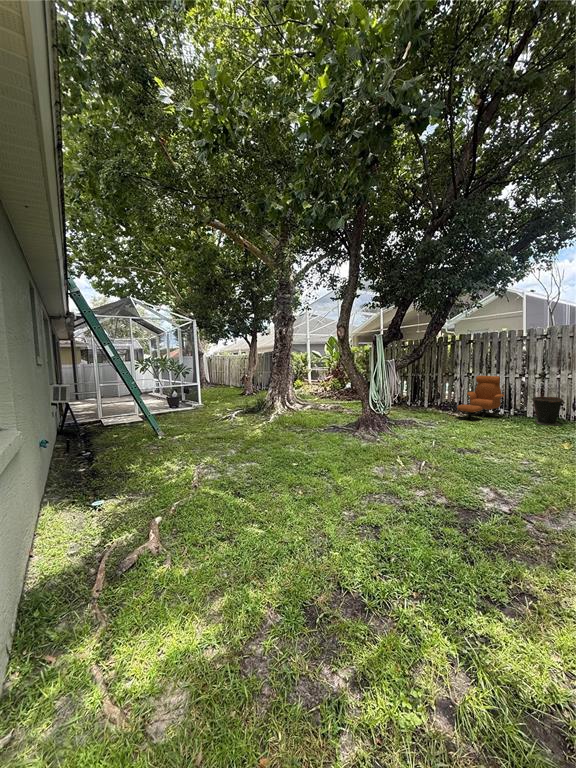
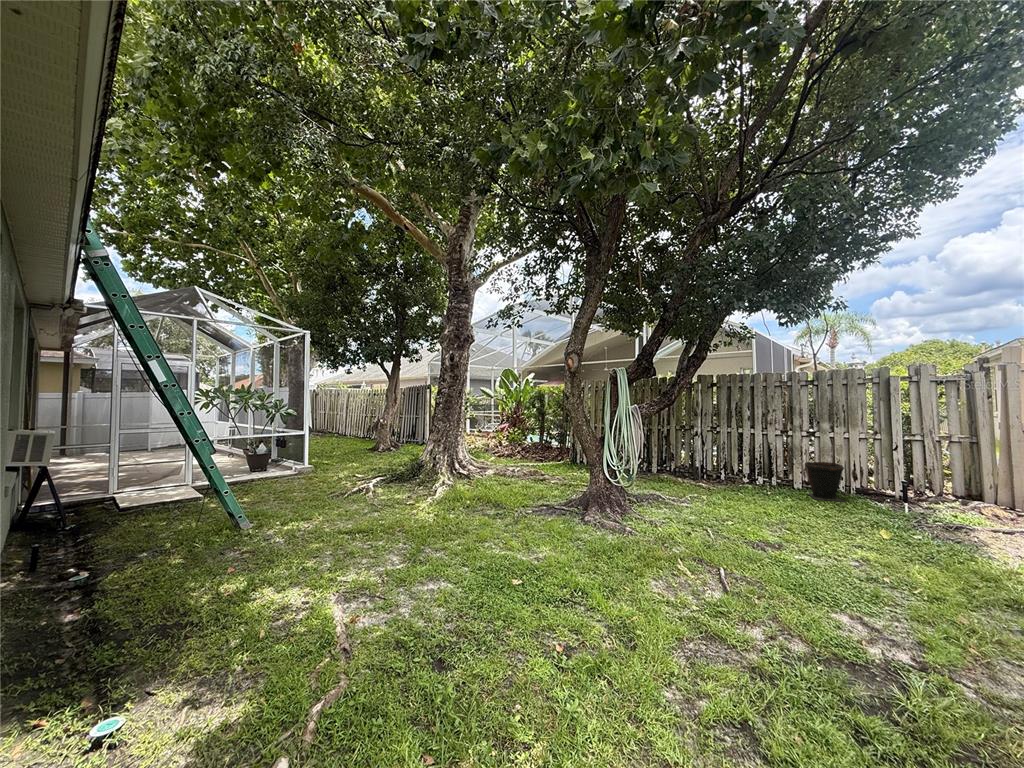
lounge chair: present [457,376,505,421] -> none [708,431,766,496]

